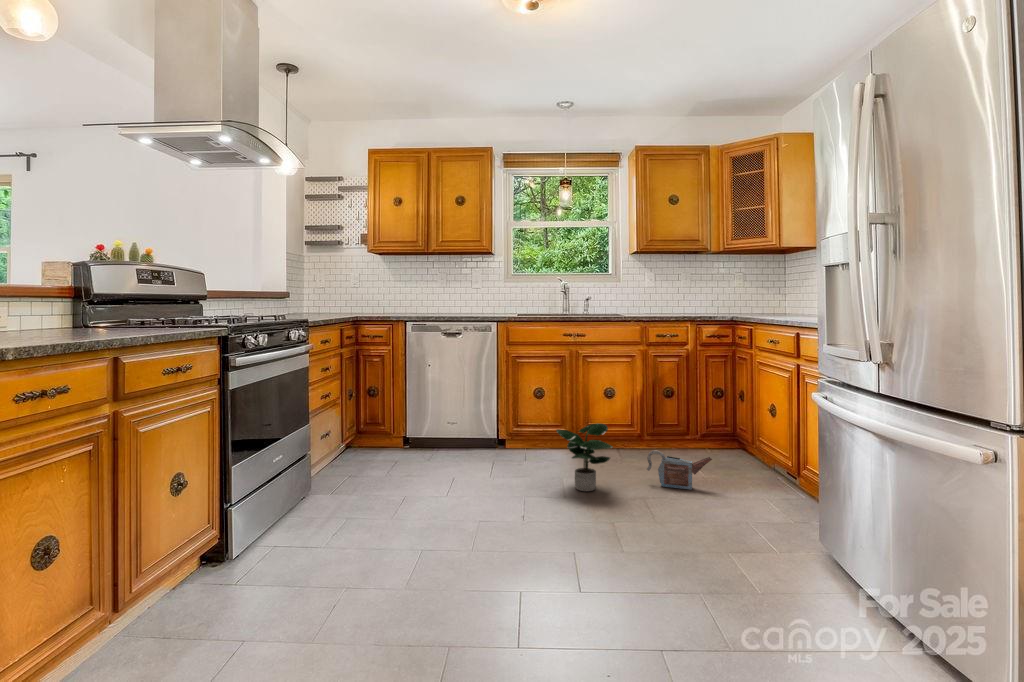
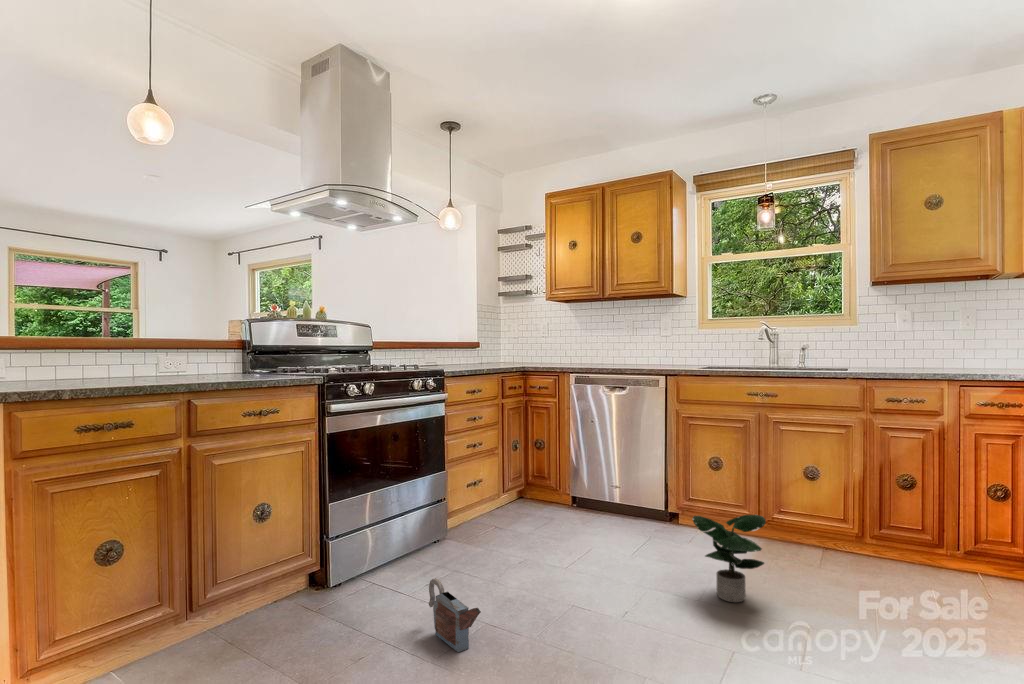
watering can: present [647,450,712,490] -> present [429,578,481,652]

